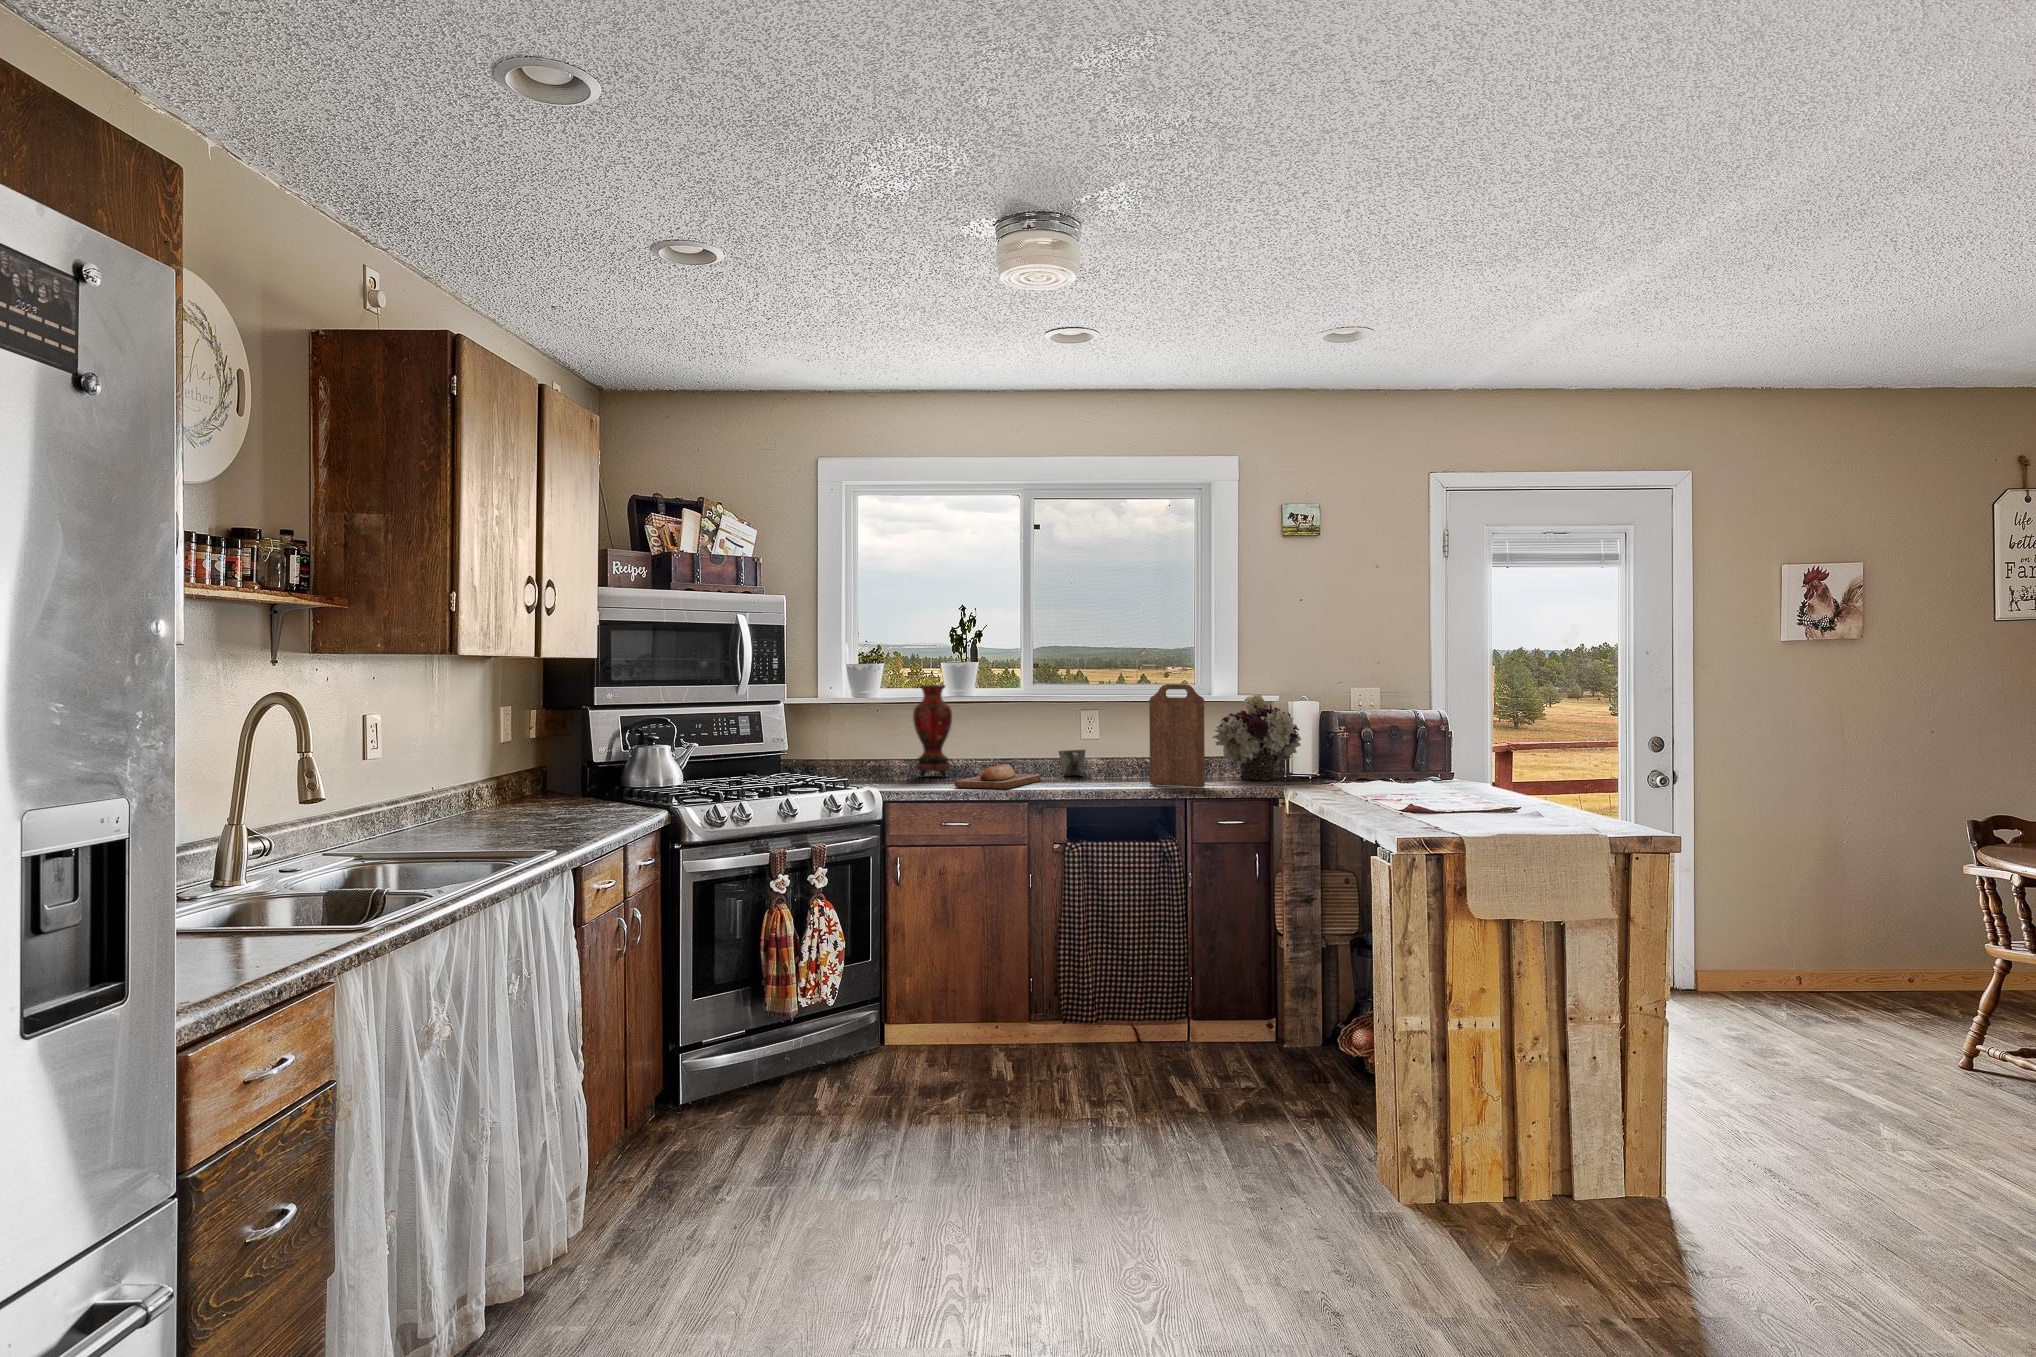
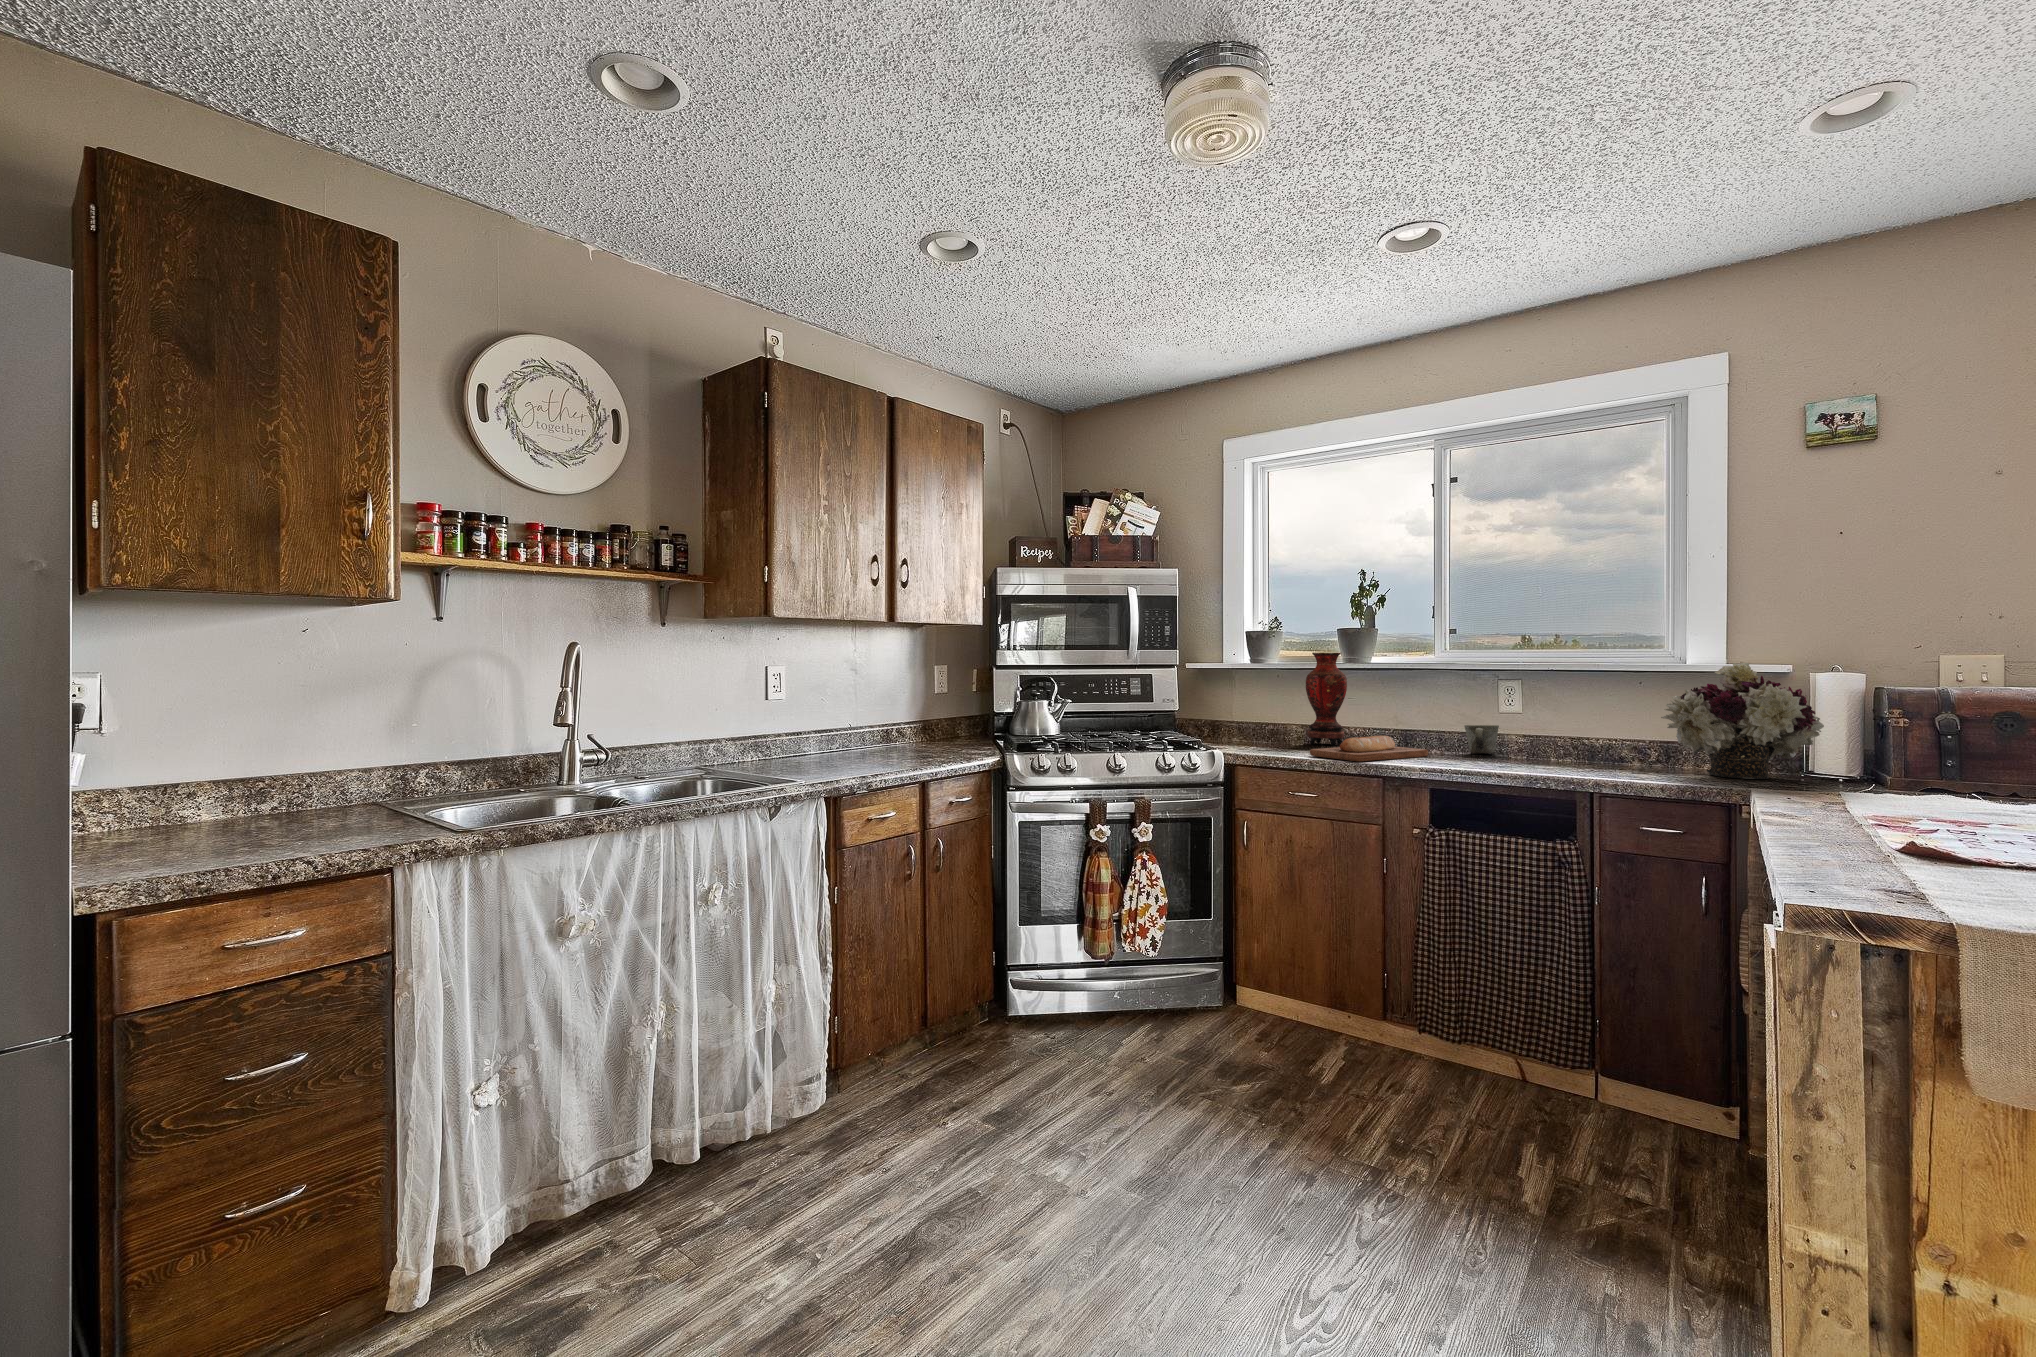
cutting board: present [1149,684,1205,787] -> none [1549,648,1622,780]

